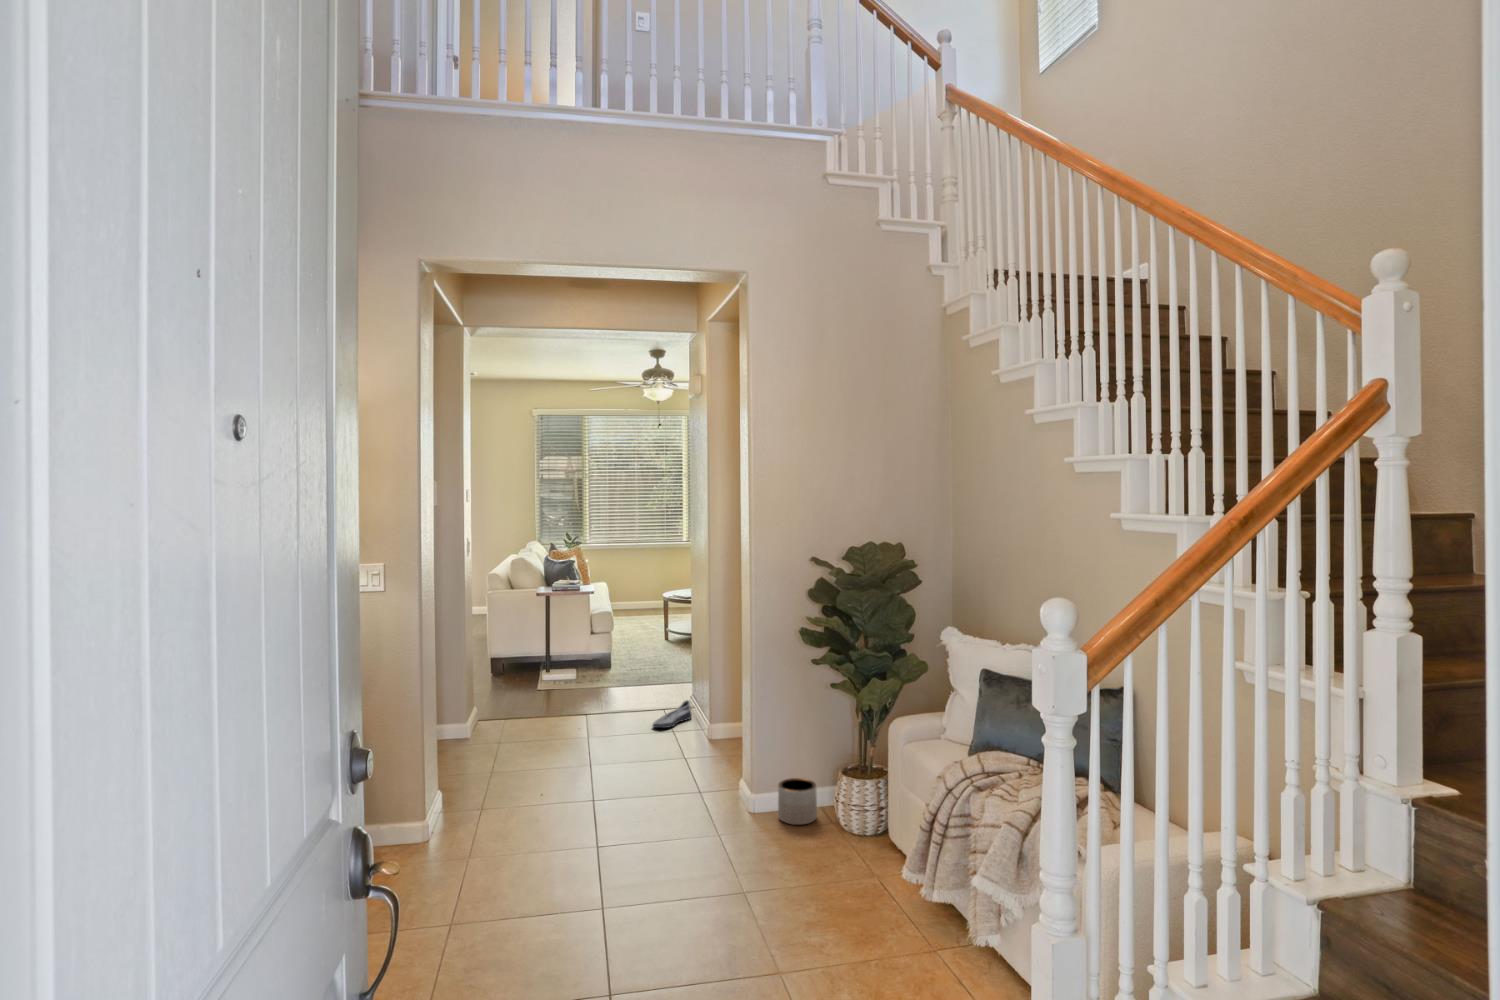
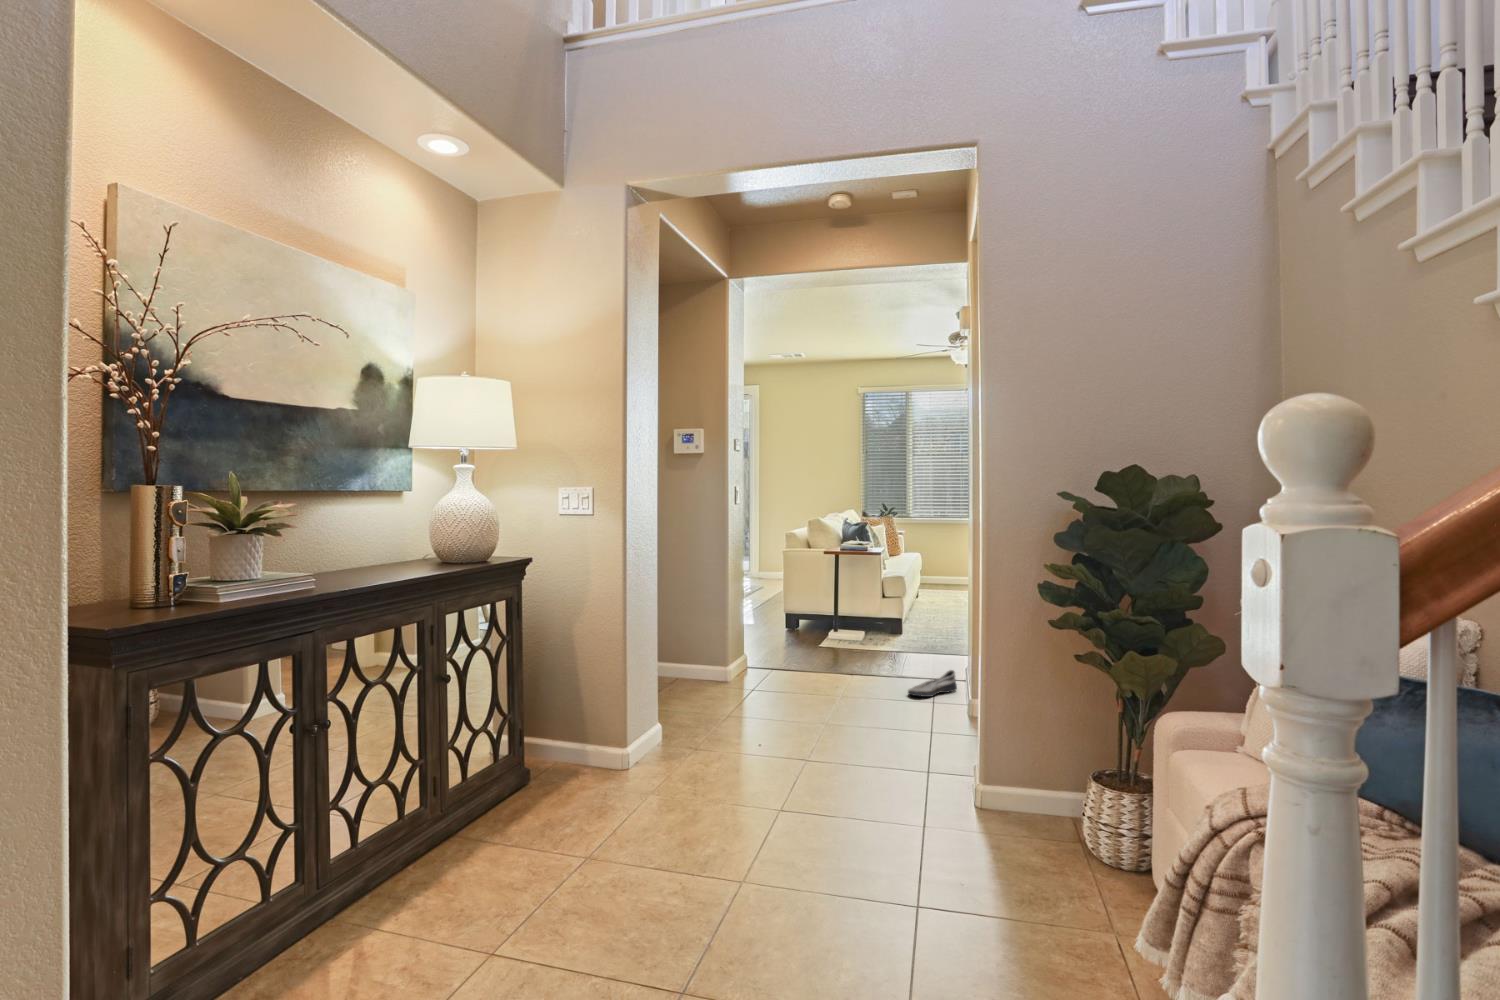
planter: present [778,778,817,825] -> none [1007,774,1060,836]

